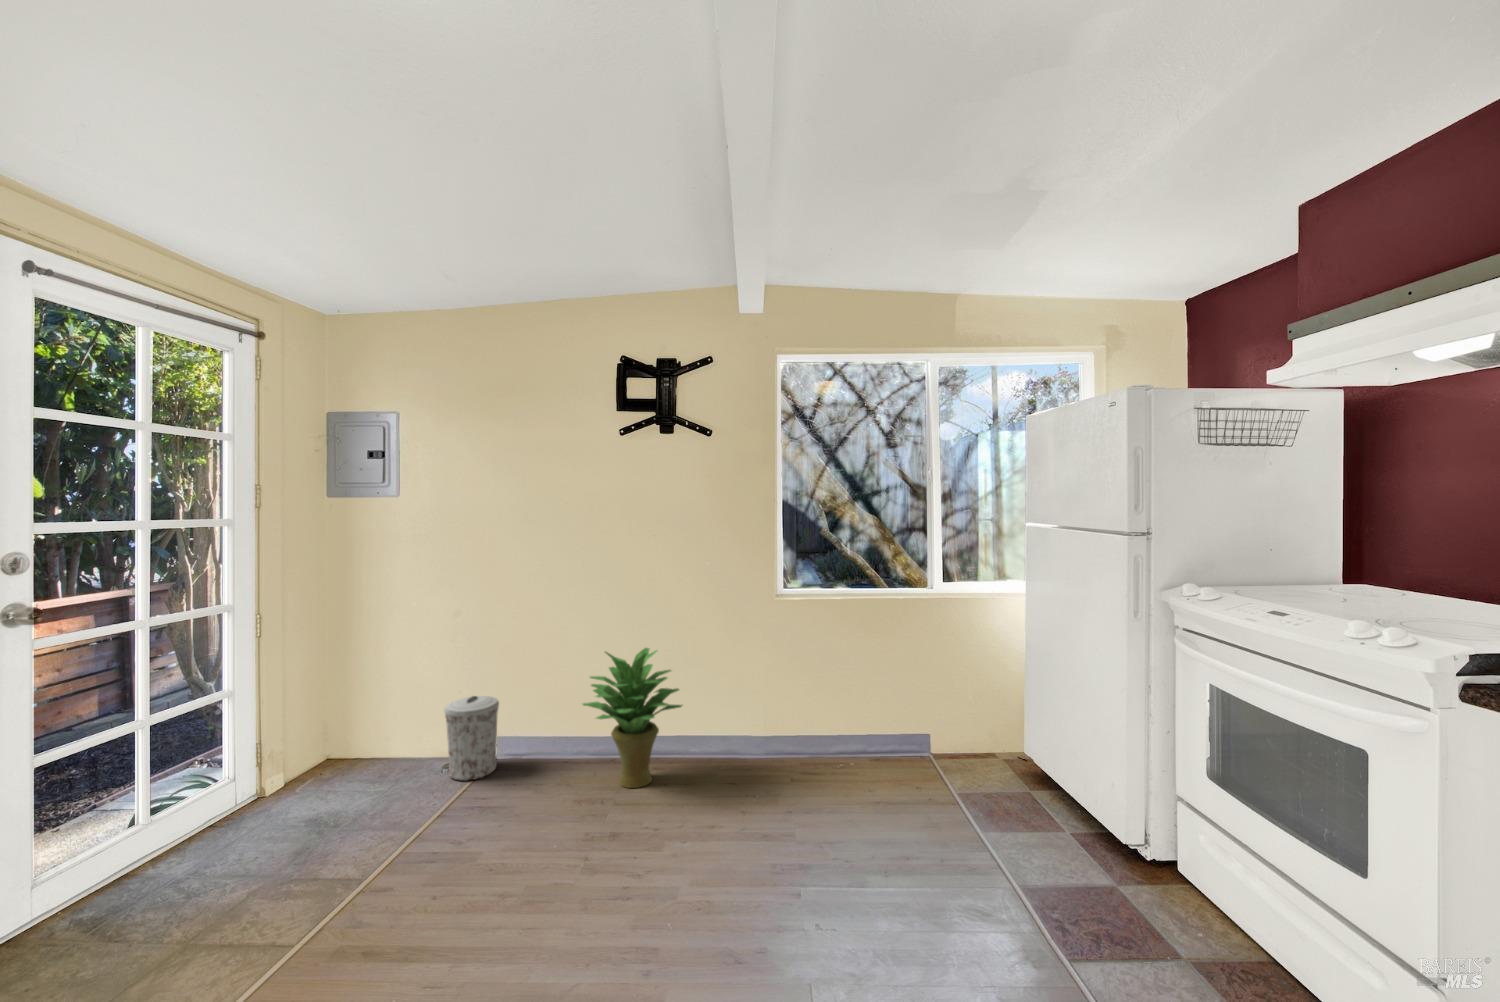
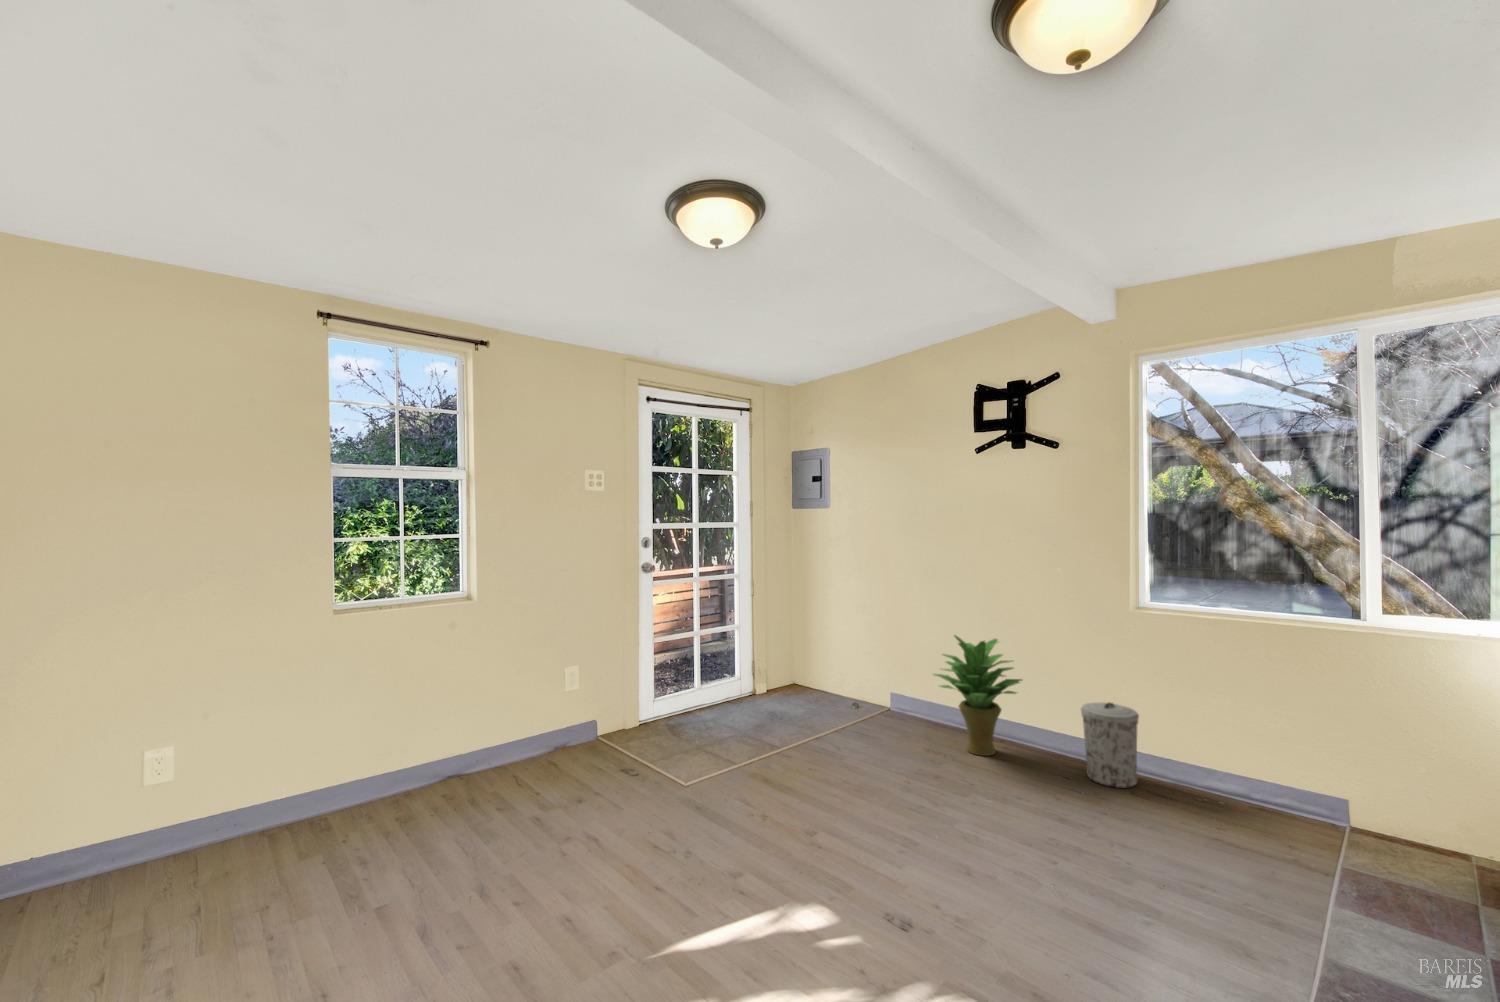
trash can: present [444,696,499,781] -> present [1081,703,1139,788]

